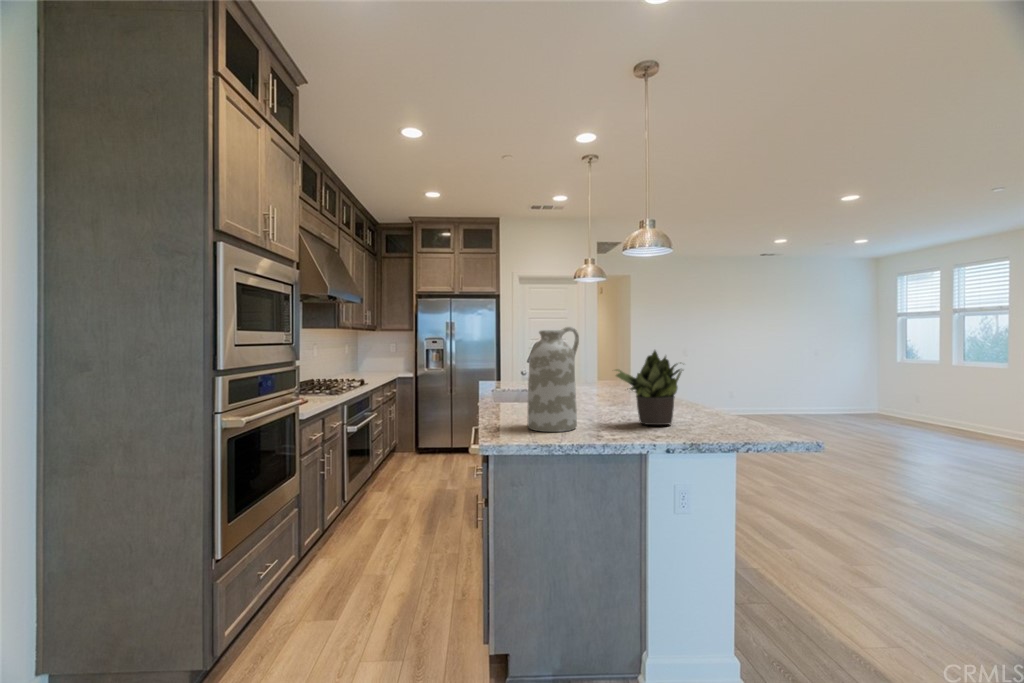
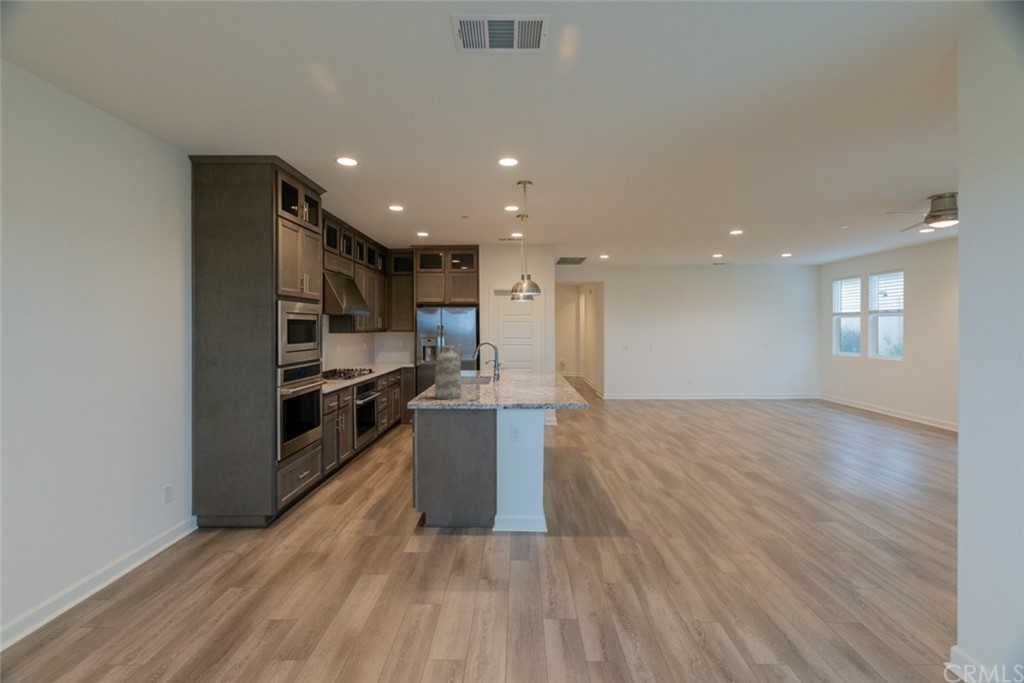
potted plant: present [616,351,682,425] -> none [478,356,521,397]

